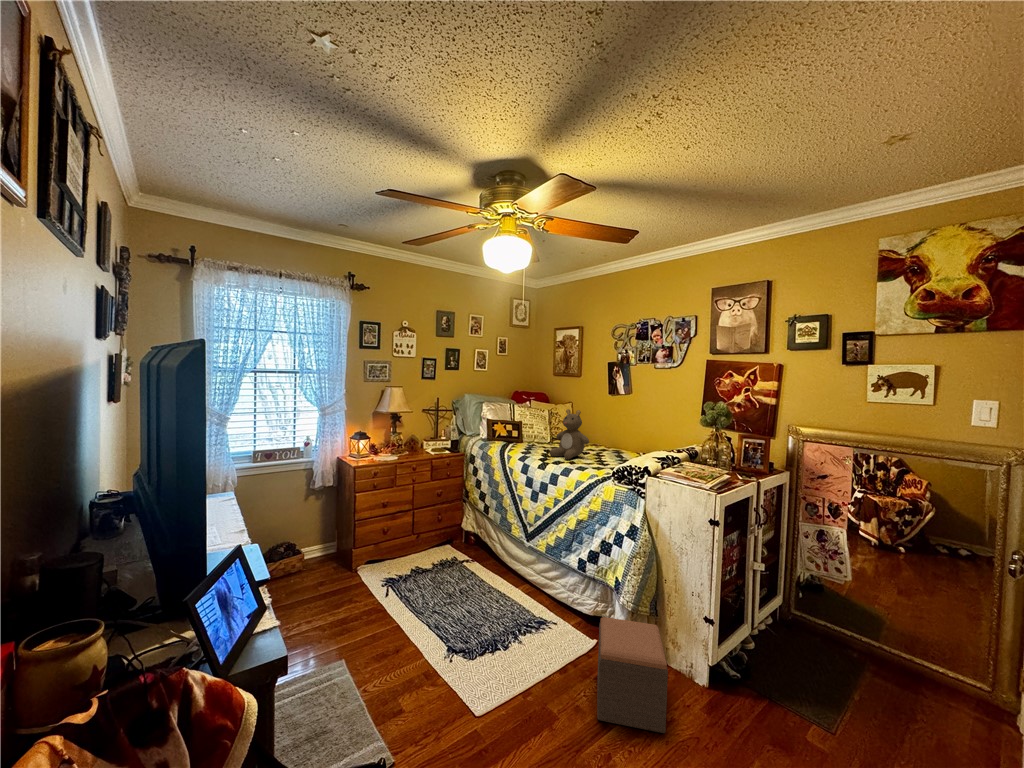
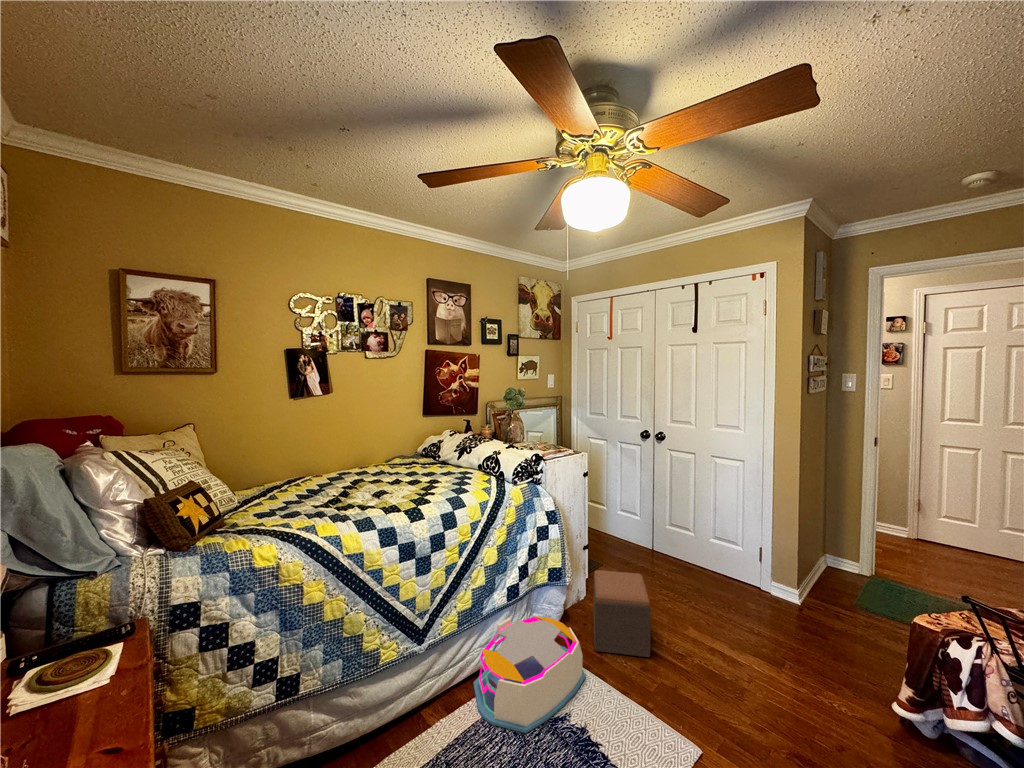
teddy bear: present [550,409,589,460] -> none [353,421,414,501]
storage bin: none [508,579,600,660] -> present [473,616,586,733]

